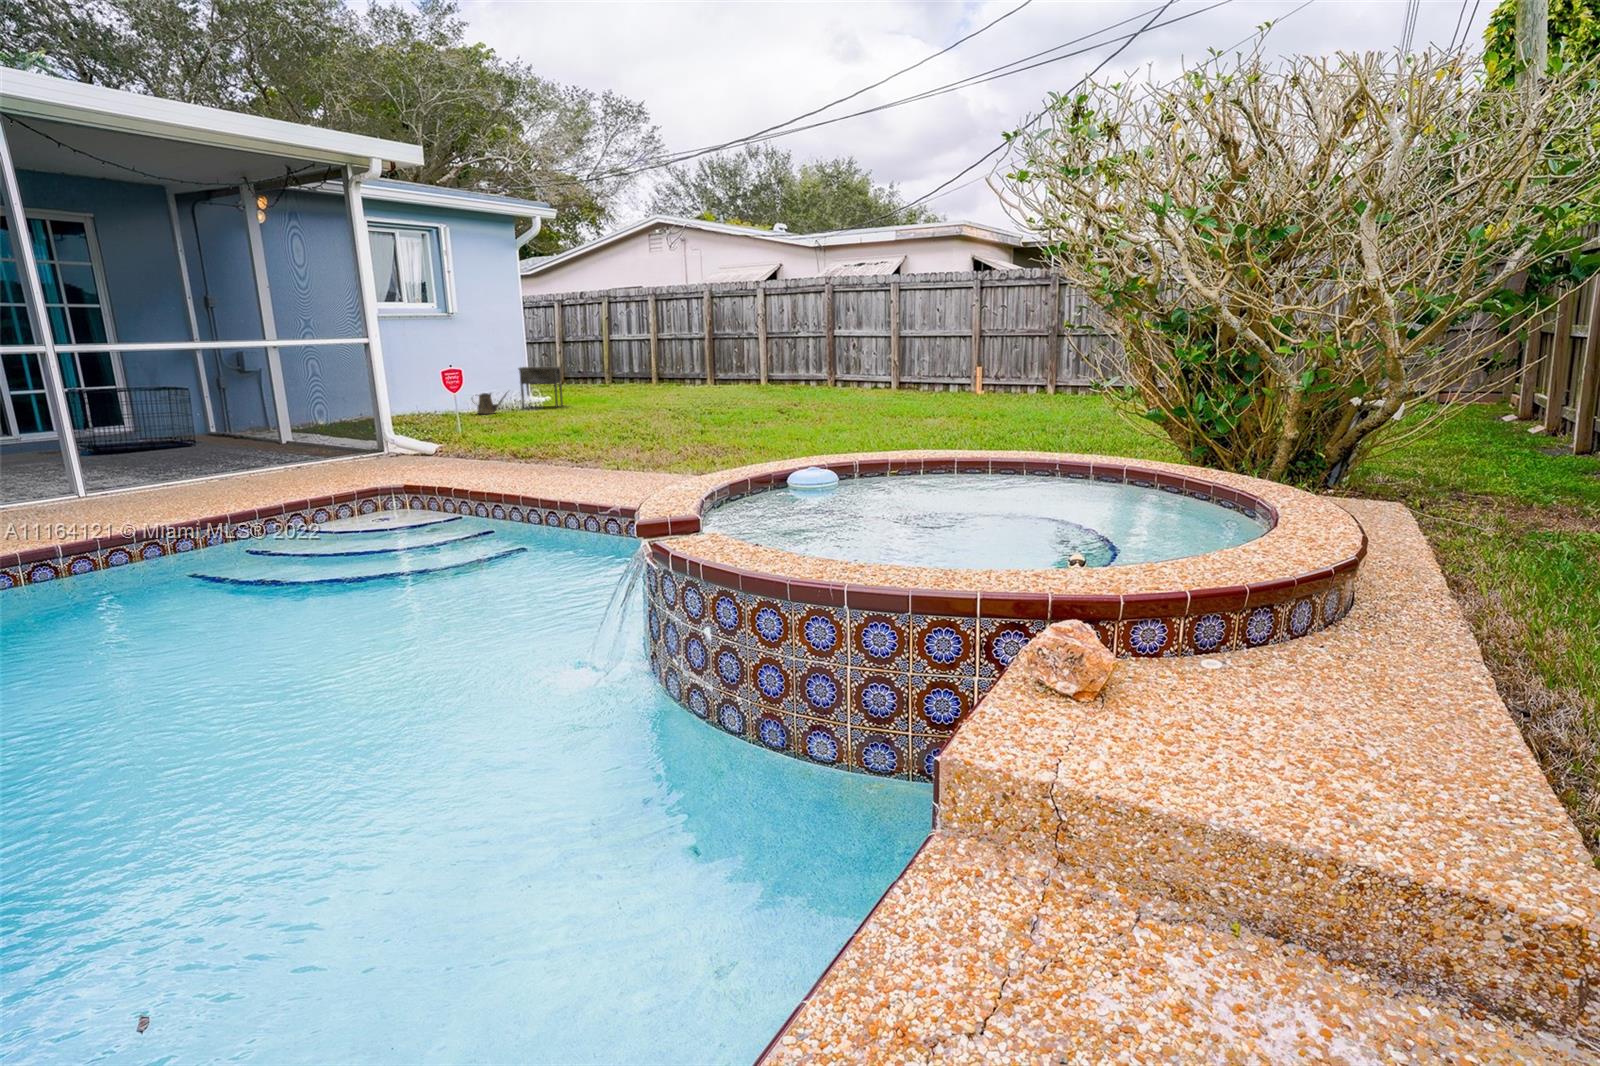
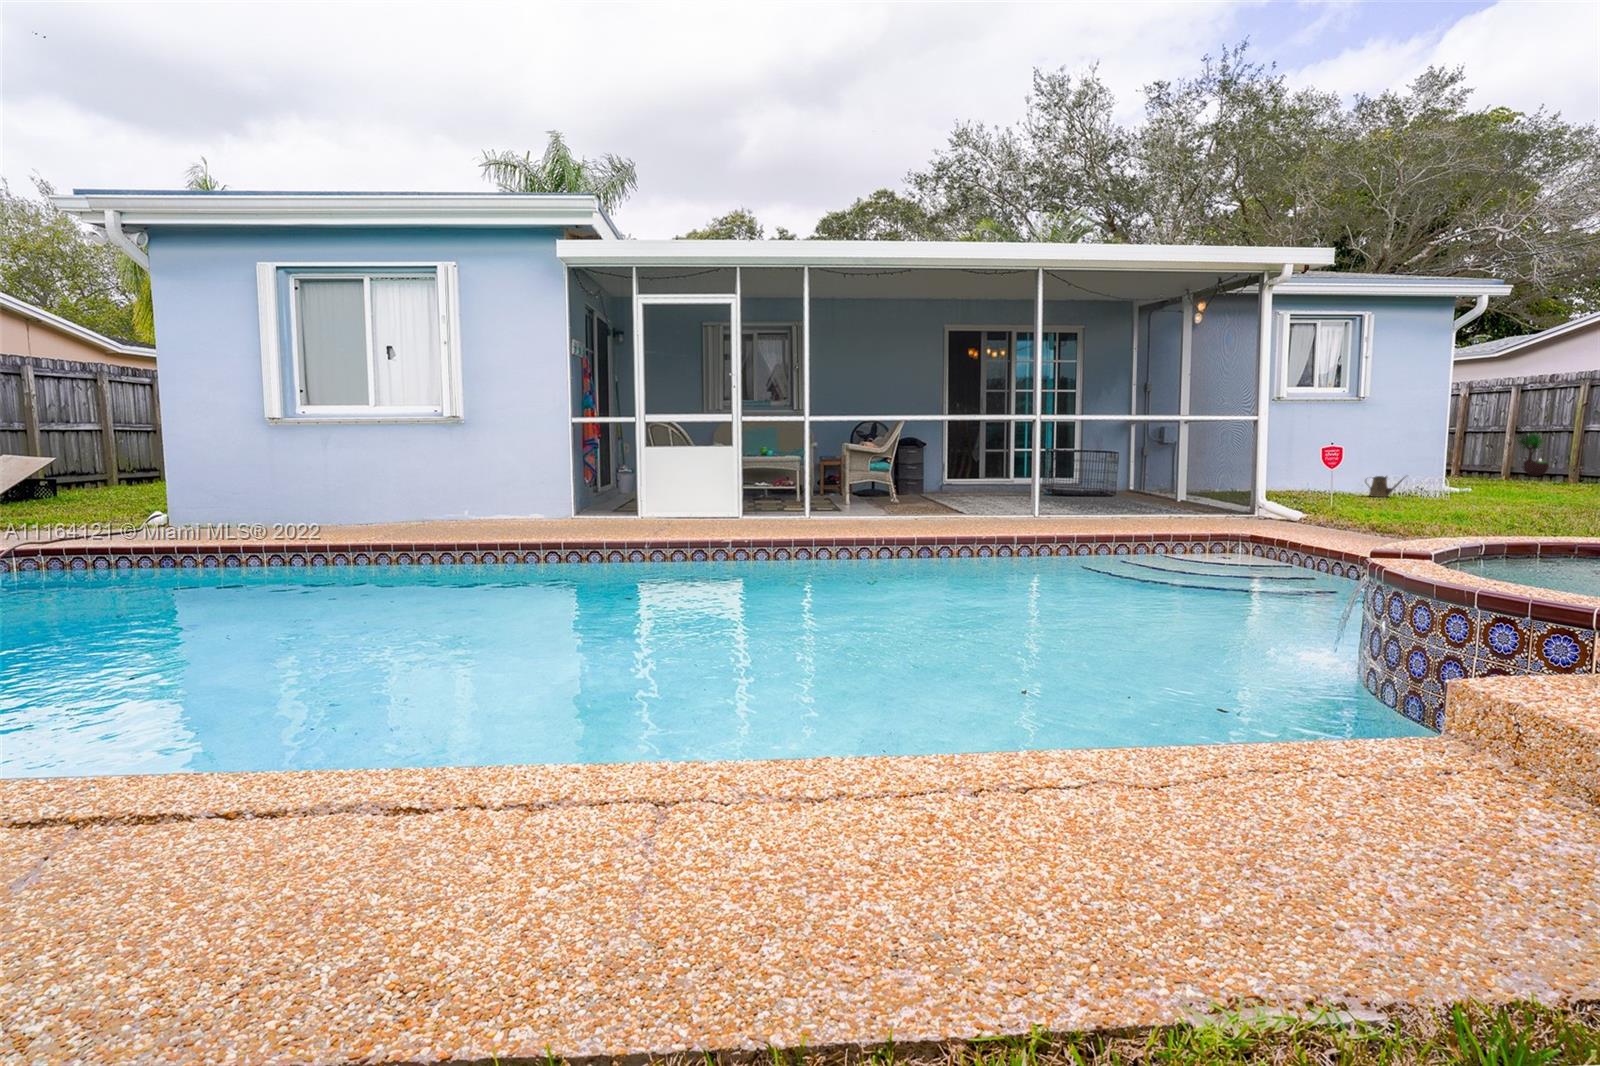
potted tree: none [562,339,591,379] -> present [1518,432,1549,476]
side table: present [519,366,563,408] -> none [1423,453,1481,498]

